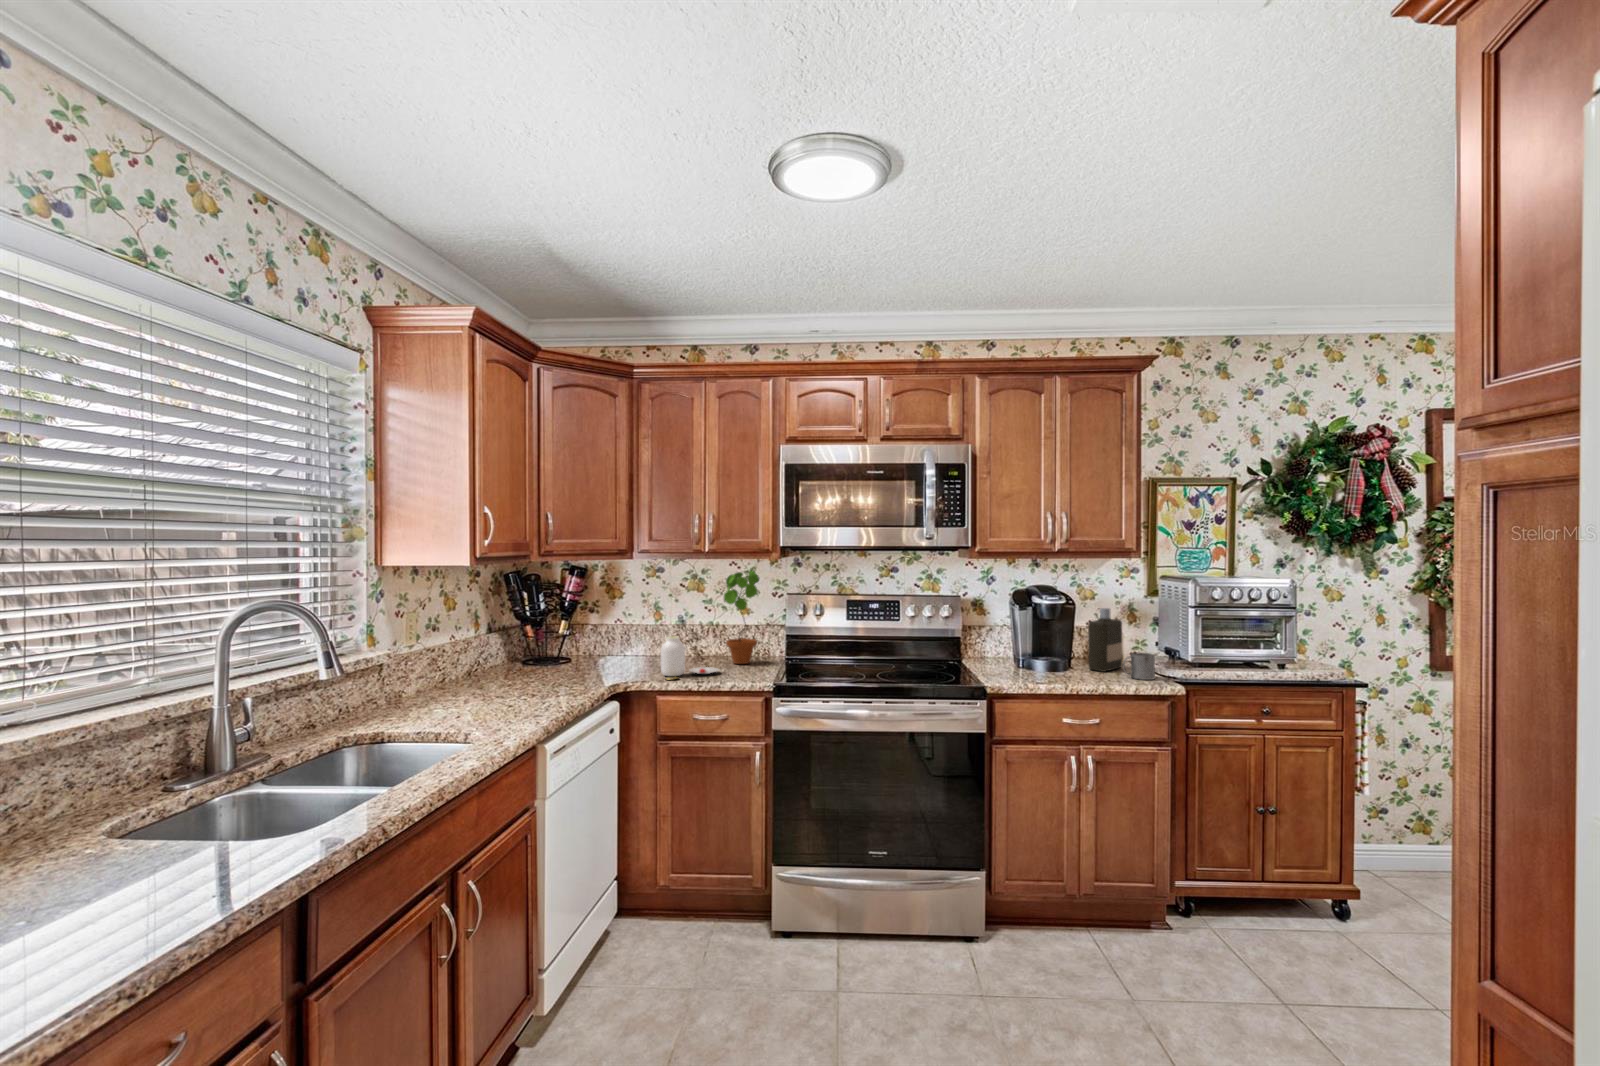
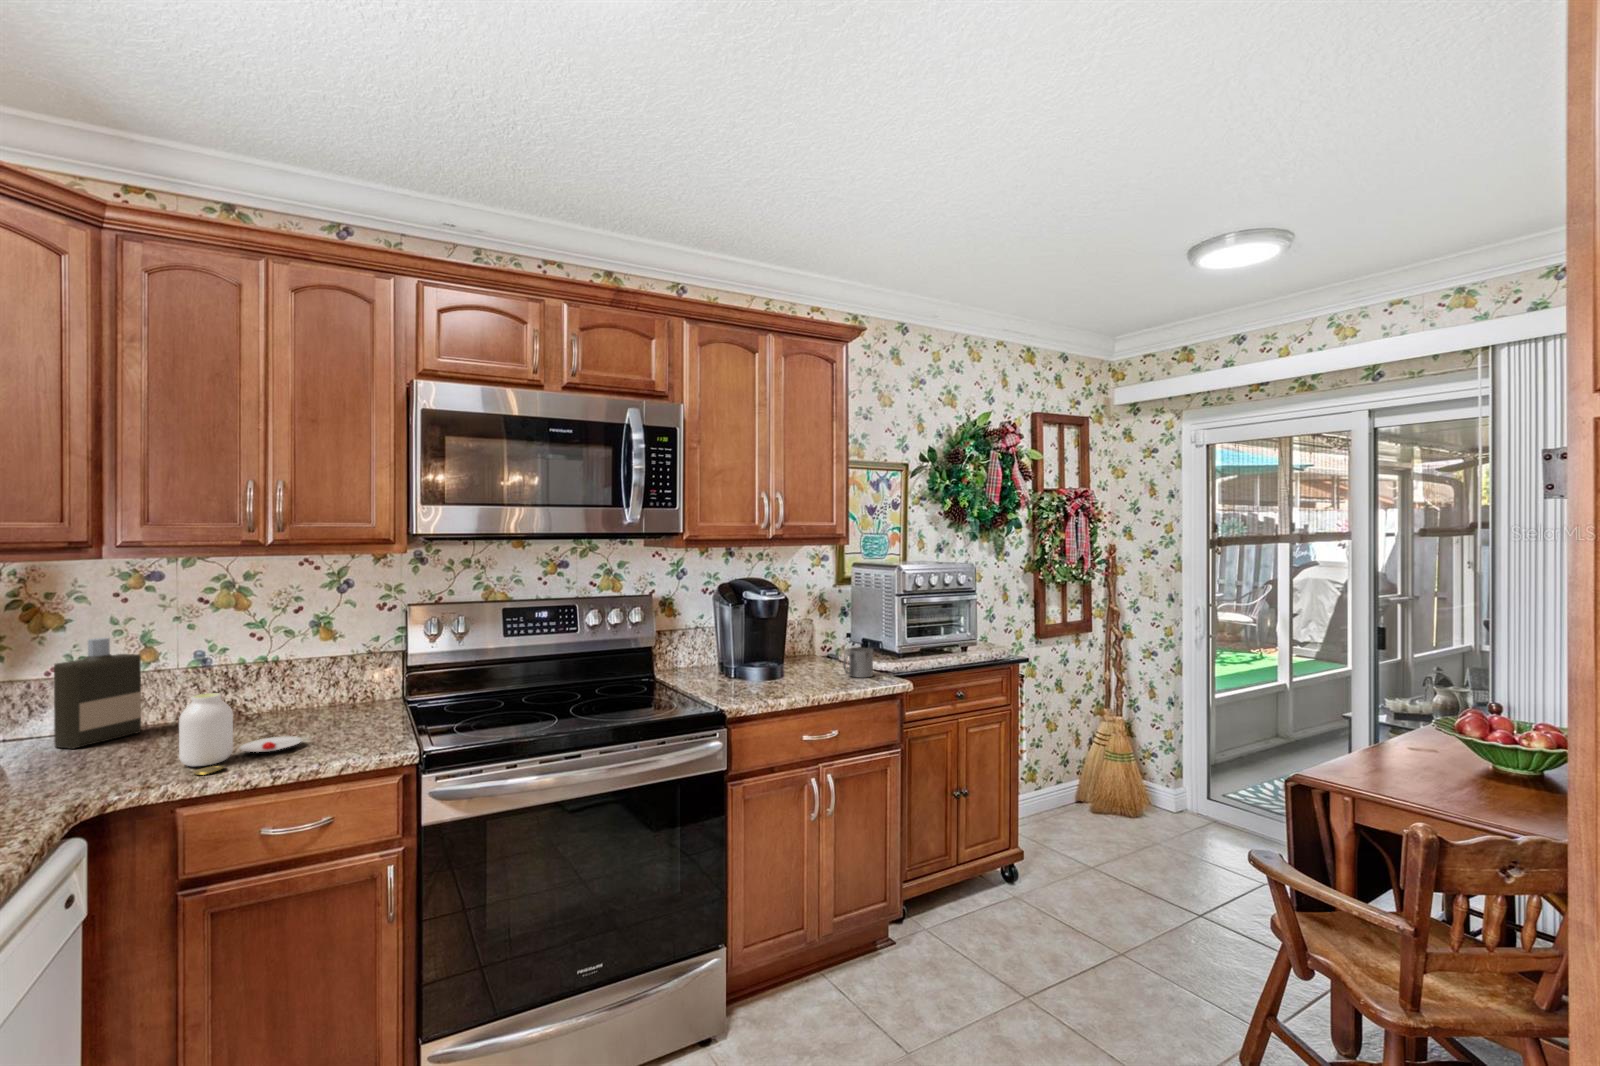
potted plant: present [724,571,759,664] -> none [298,572,362,722]
bottle: present [1088,608,1122,672] -> present [54,638,141,749]

